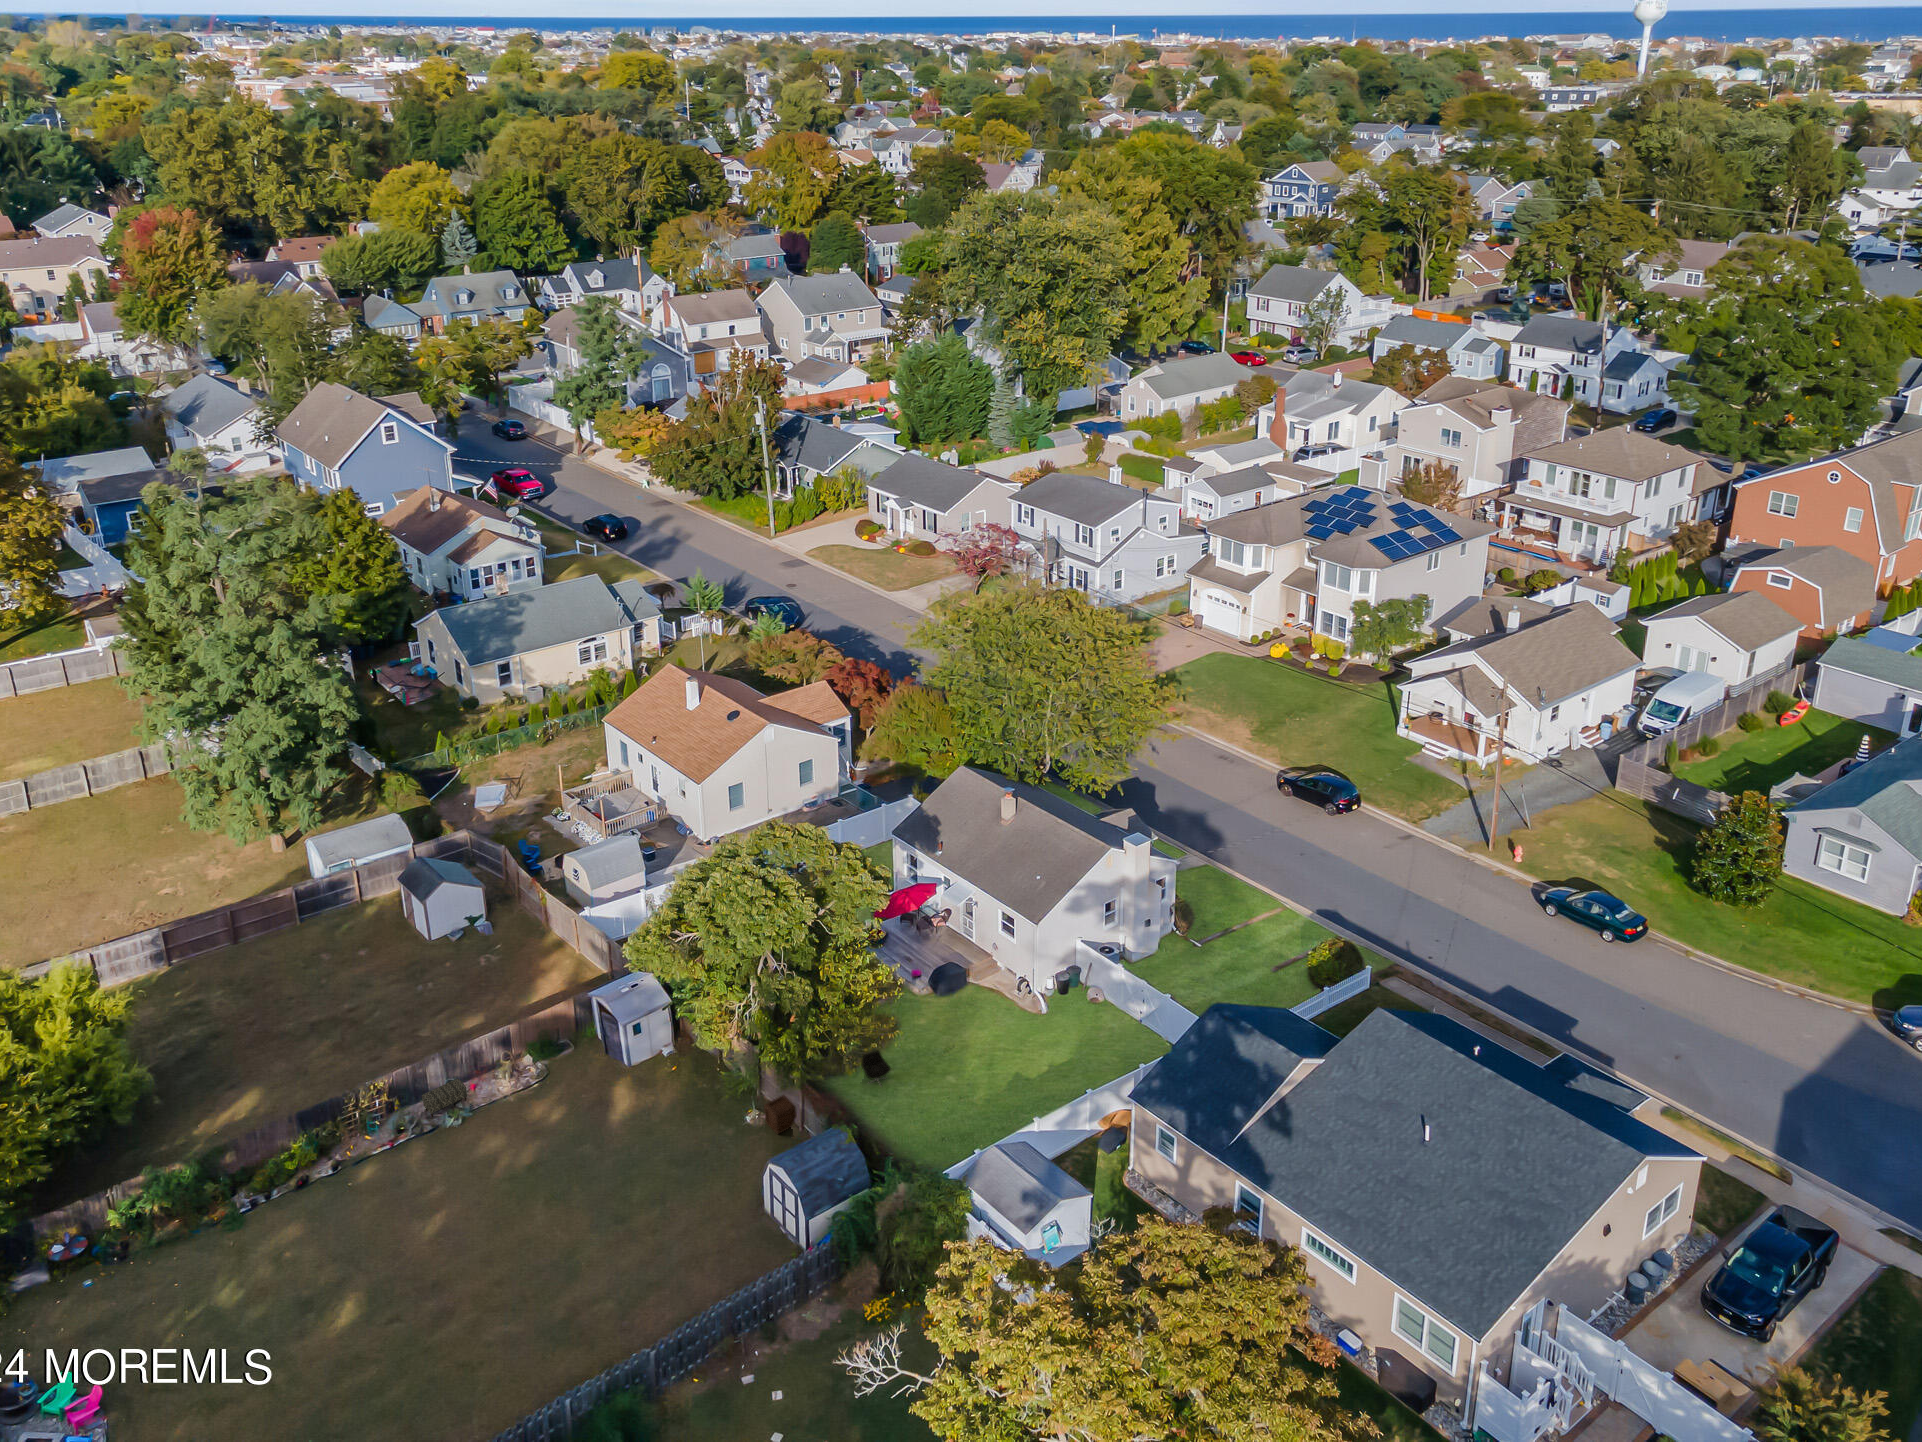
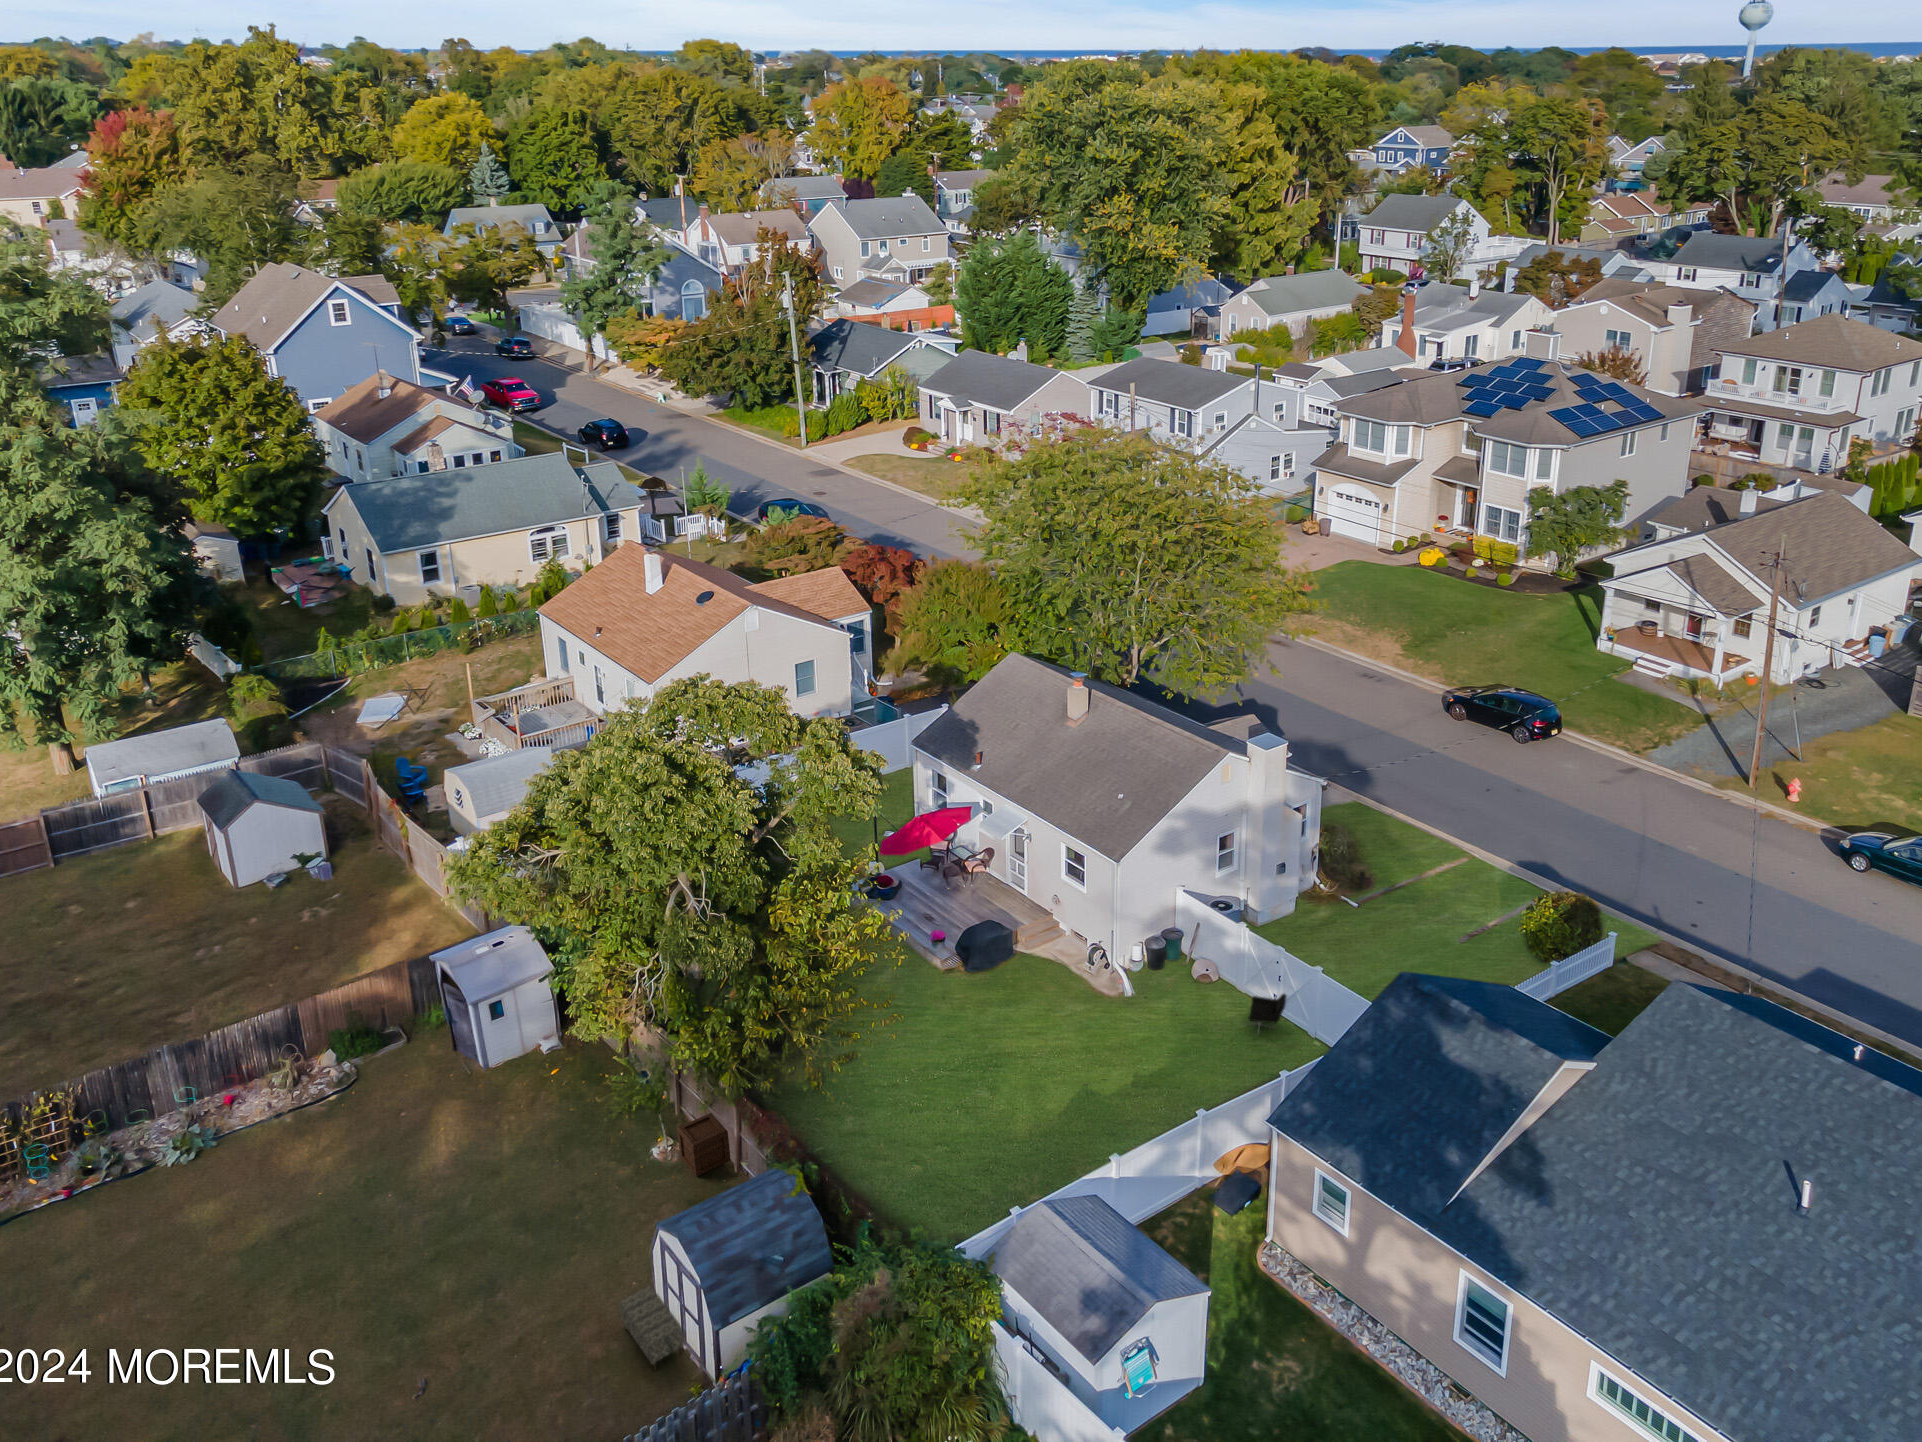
lounge chair: present [861,1050,891,1081] -> present [1249,994,1286,1033]
bench: present [422,1078,467,1117] -> present [619,1286,684,1370]

